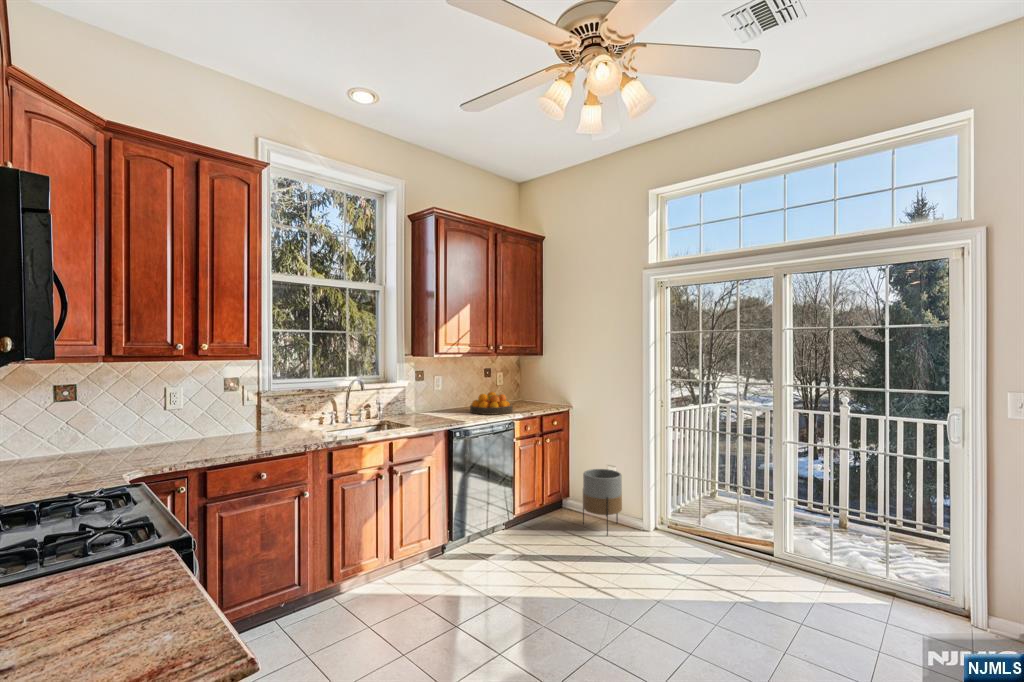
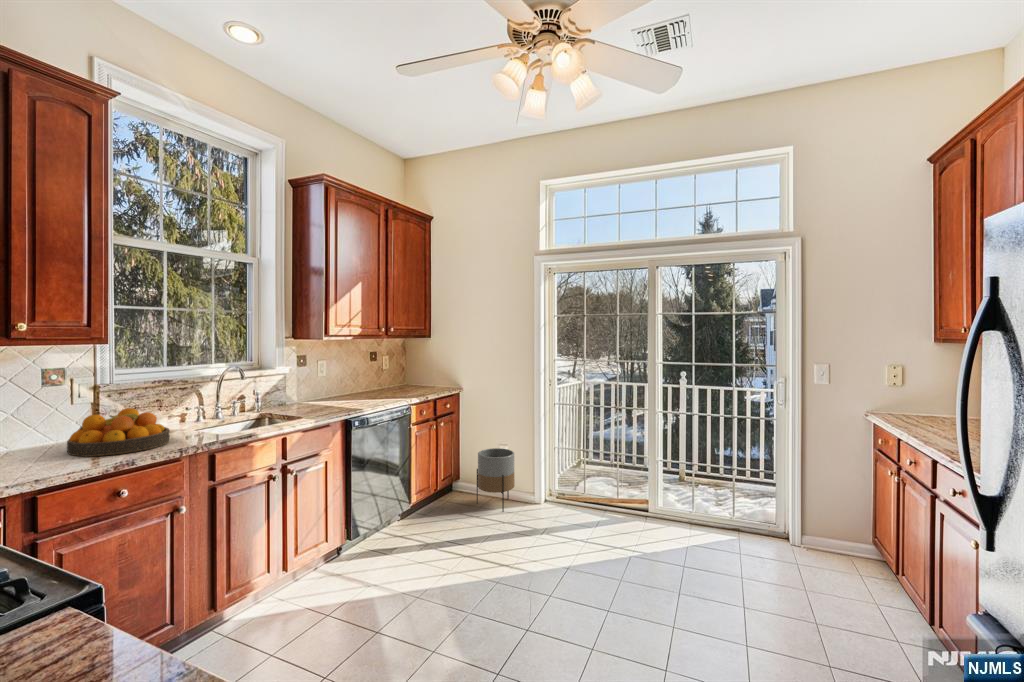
fruit bowl: present [470,392,513,415] -> present [67,408,170,457]

